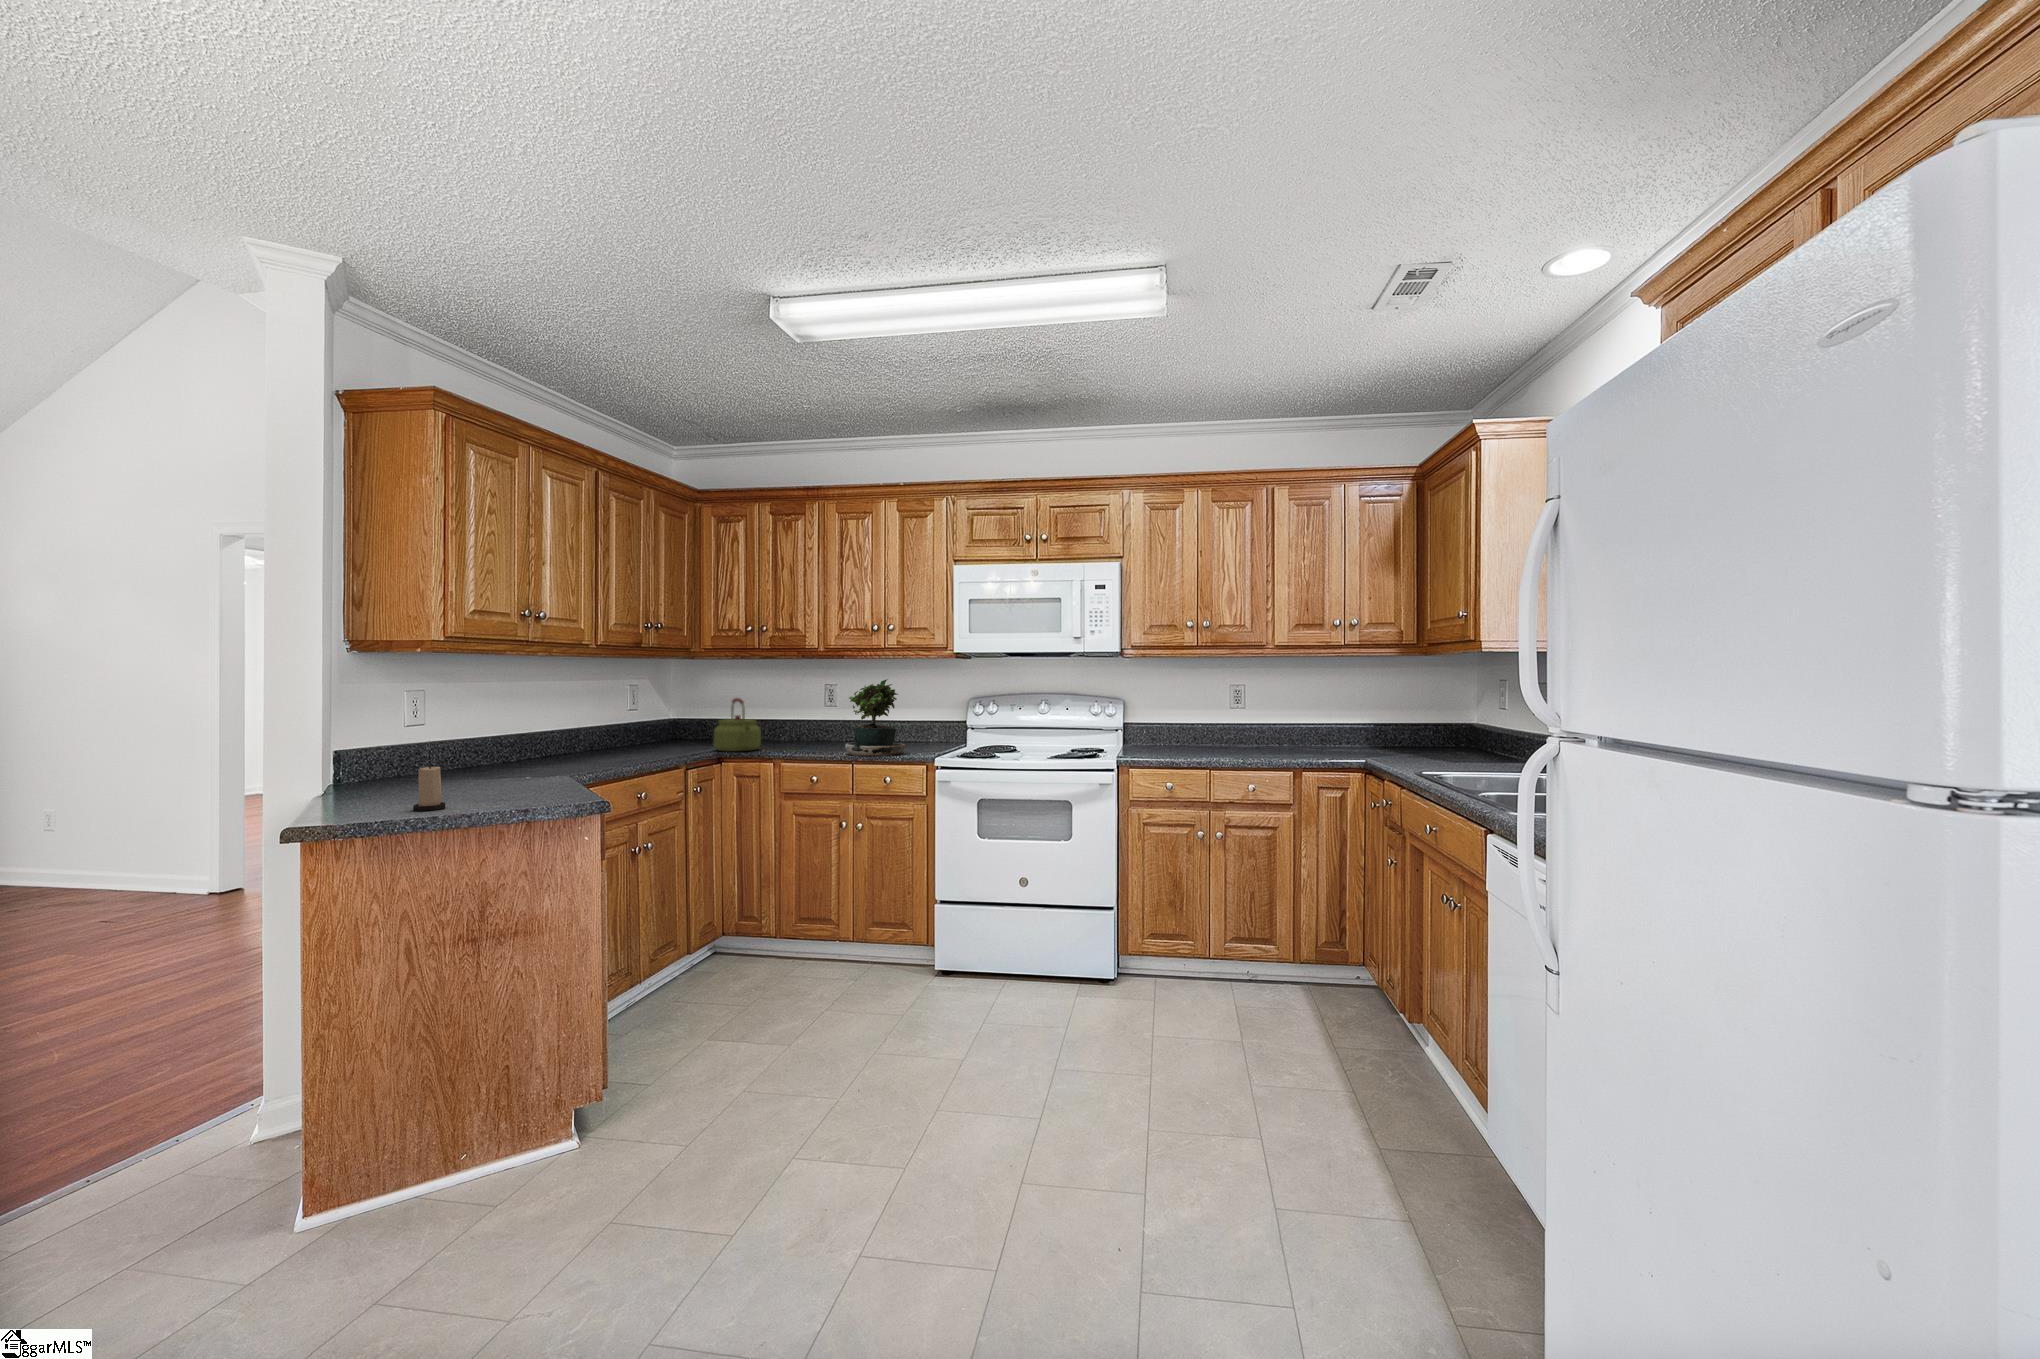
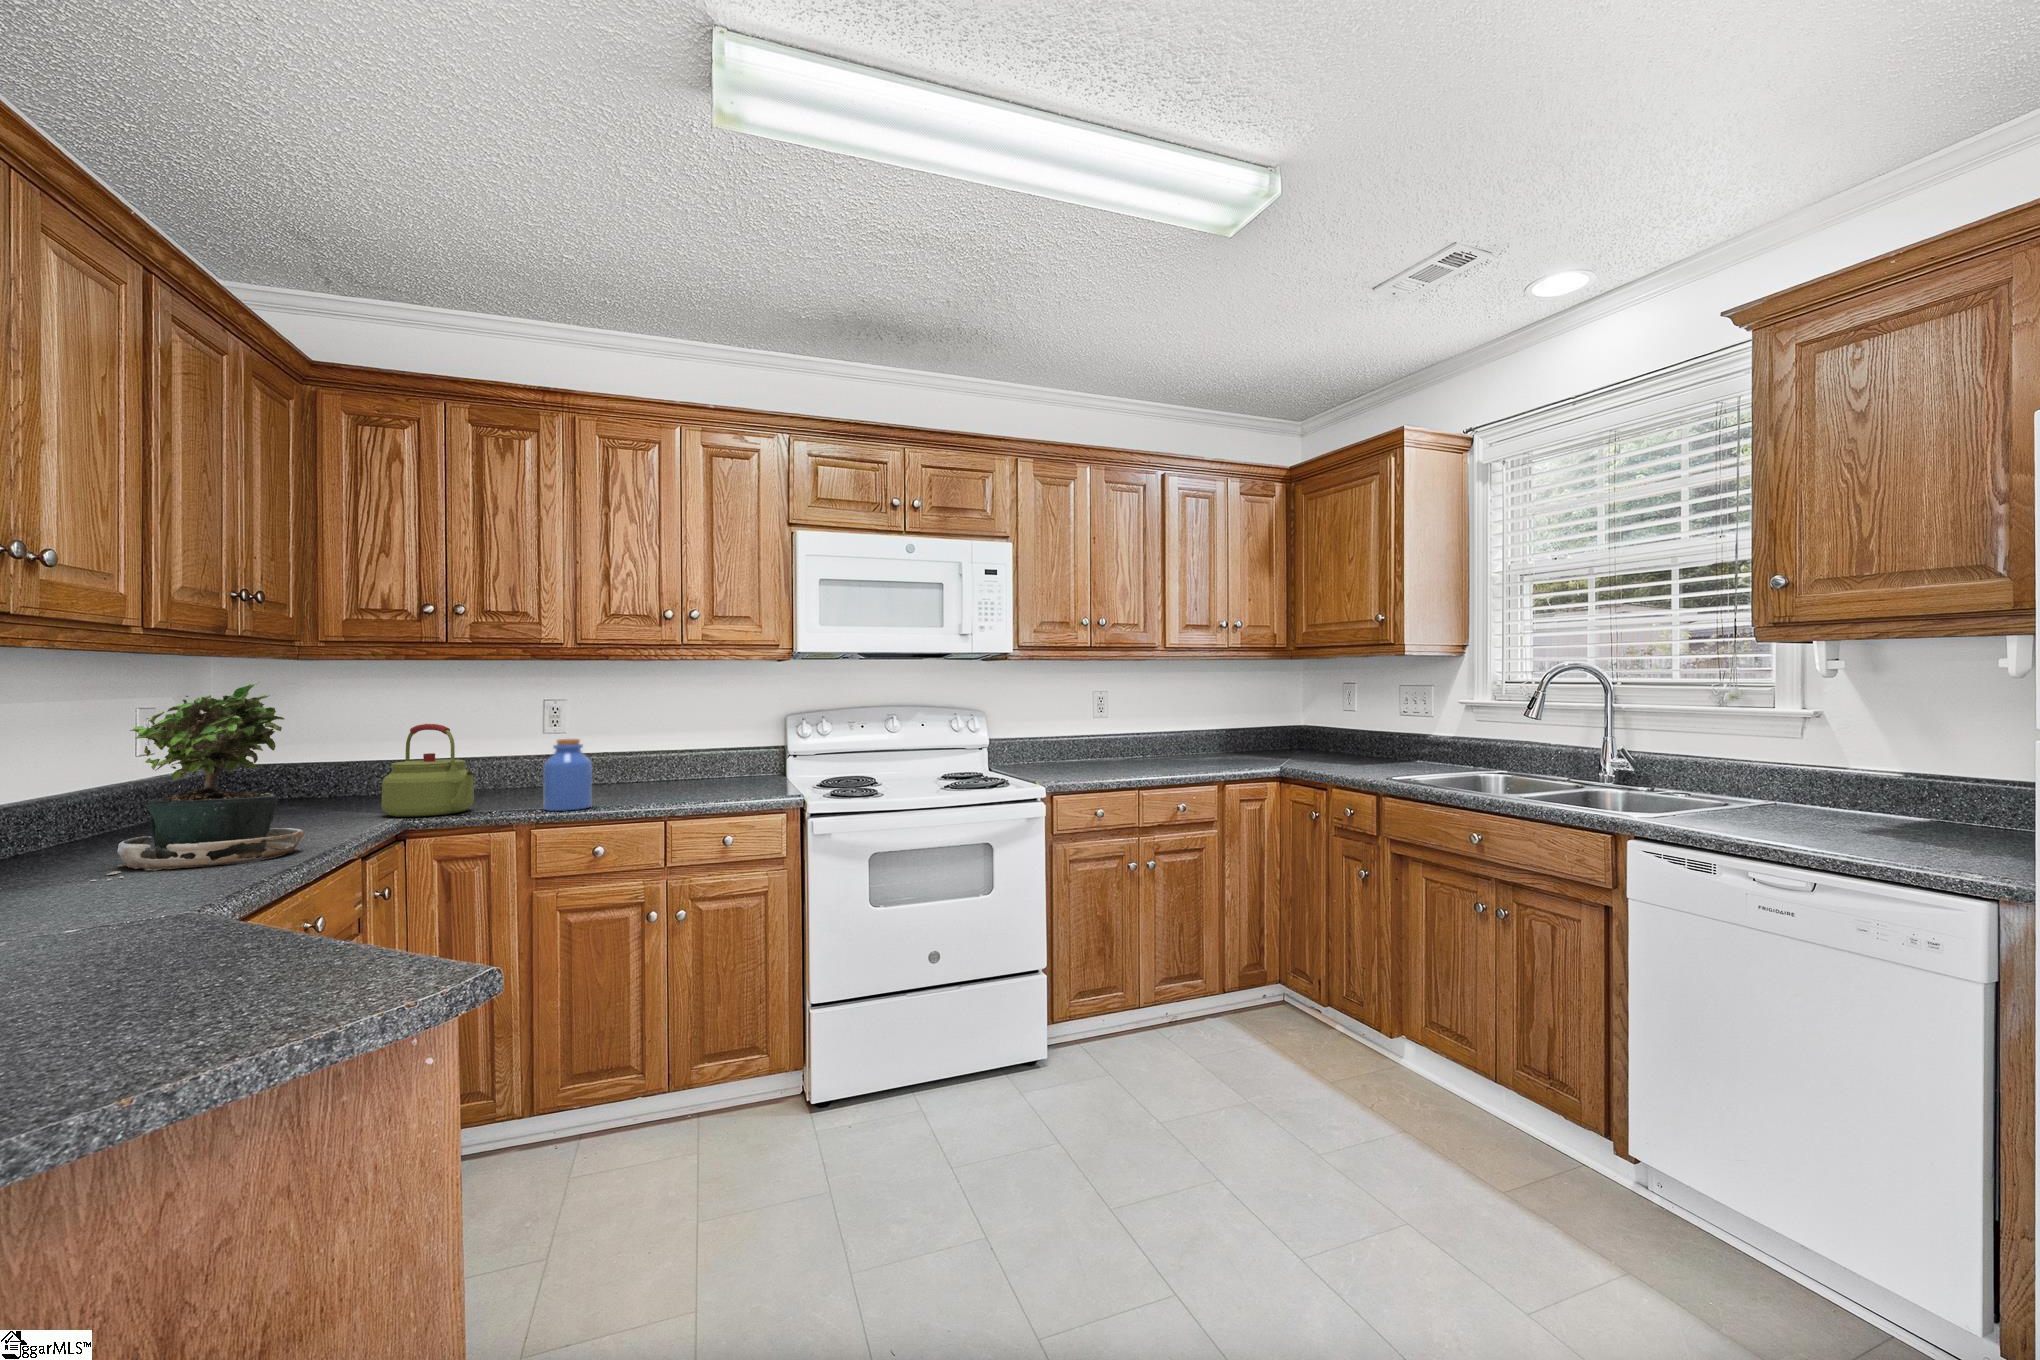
potted plant: present [842,679,906,758] -> present [90,682,304,881]
jar: none [785,710,813,754] -> present [543,739,592,811]
candle: present [413,764,445,811] -> none [152,870,246,995]

